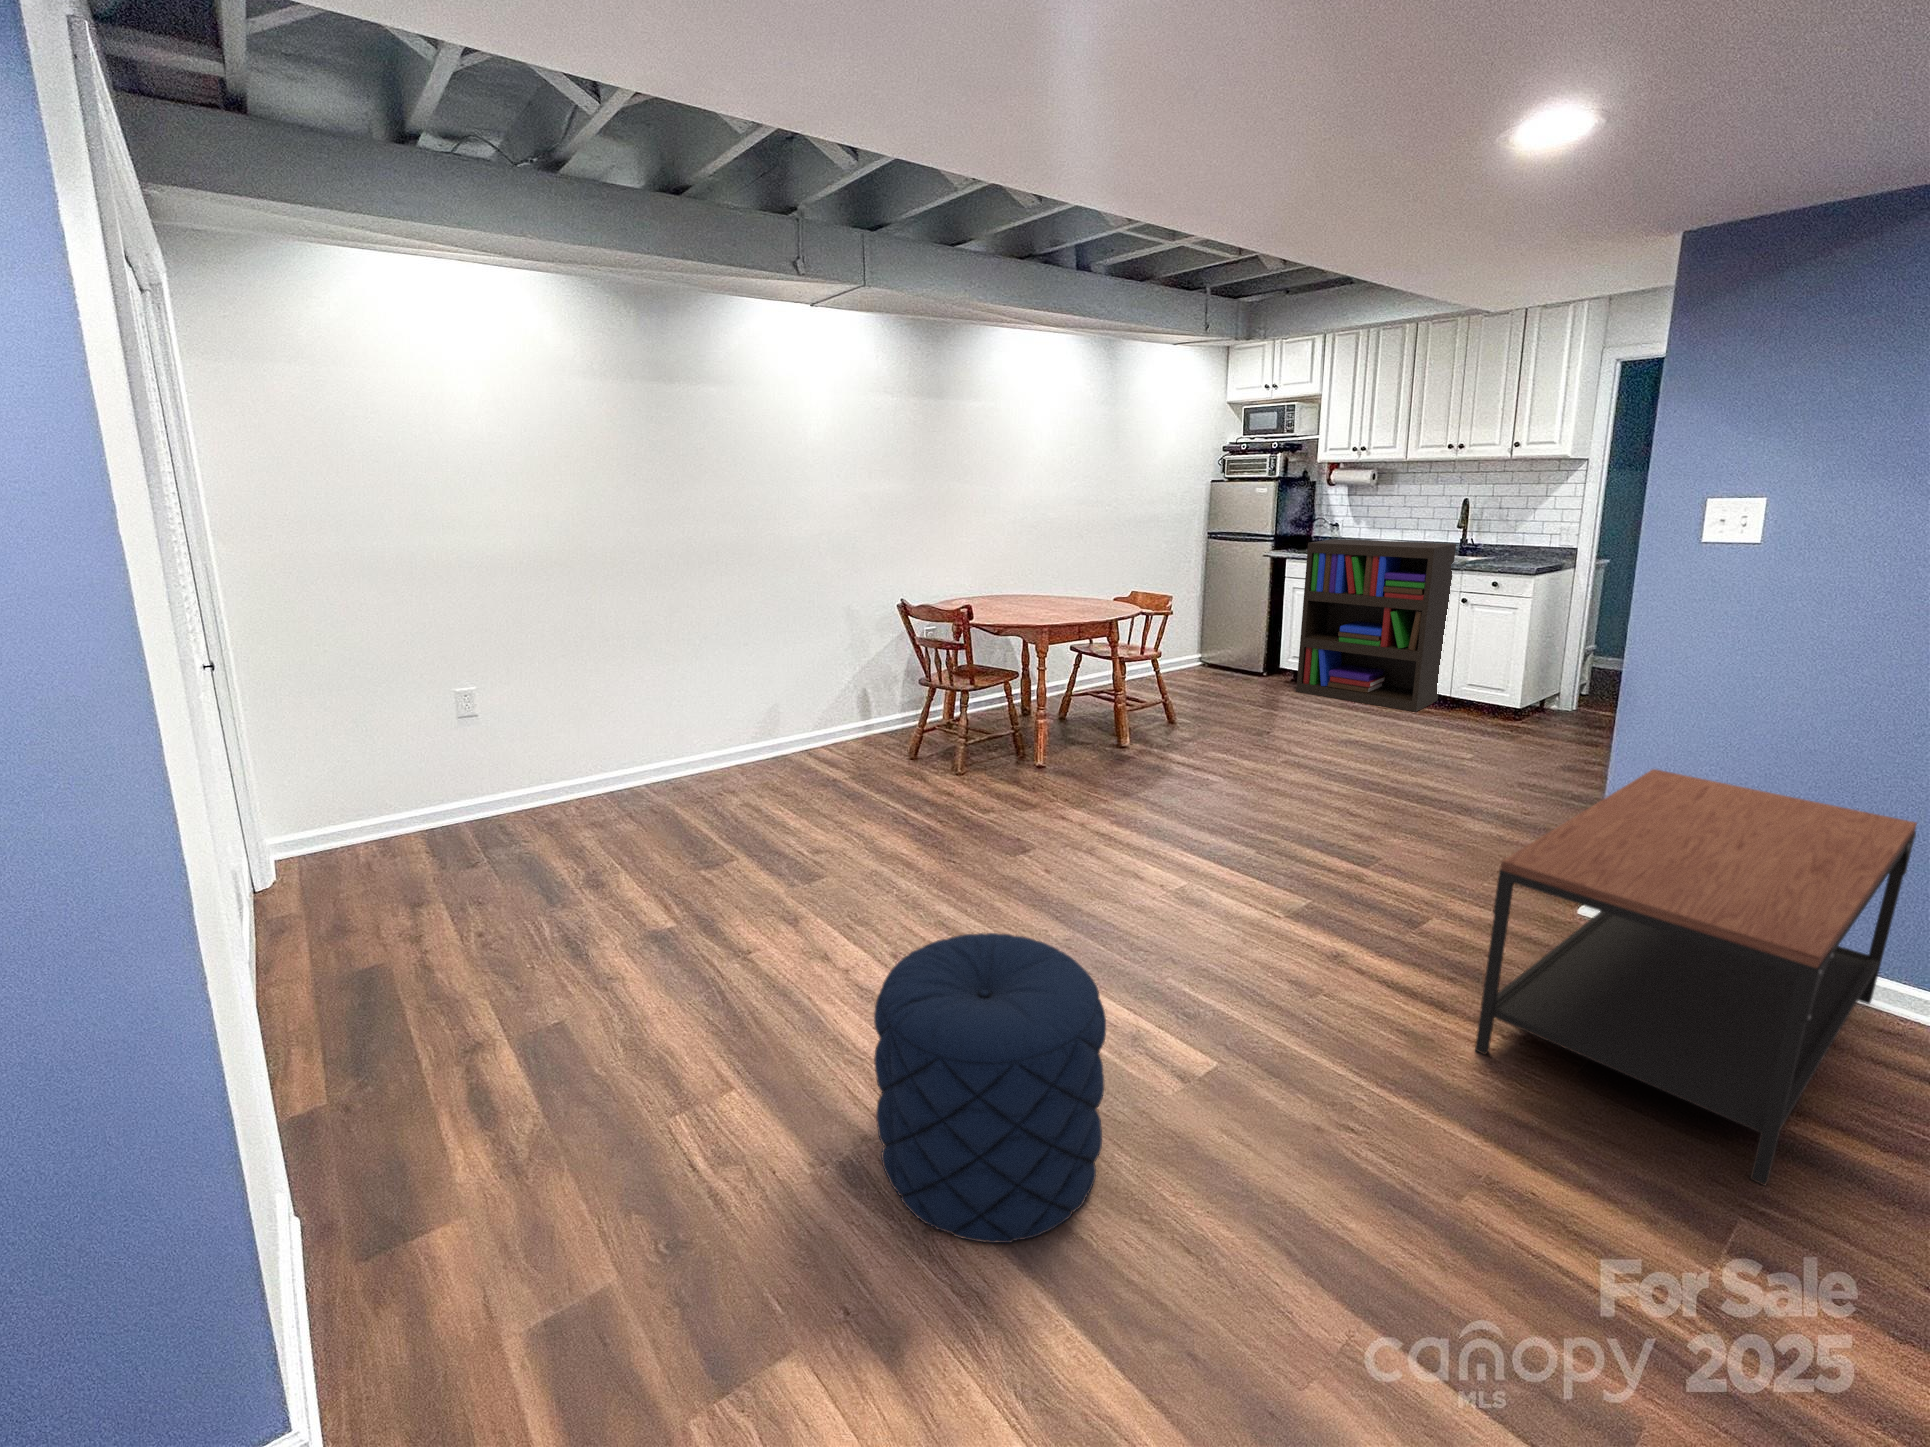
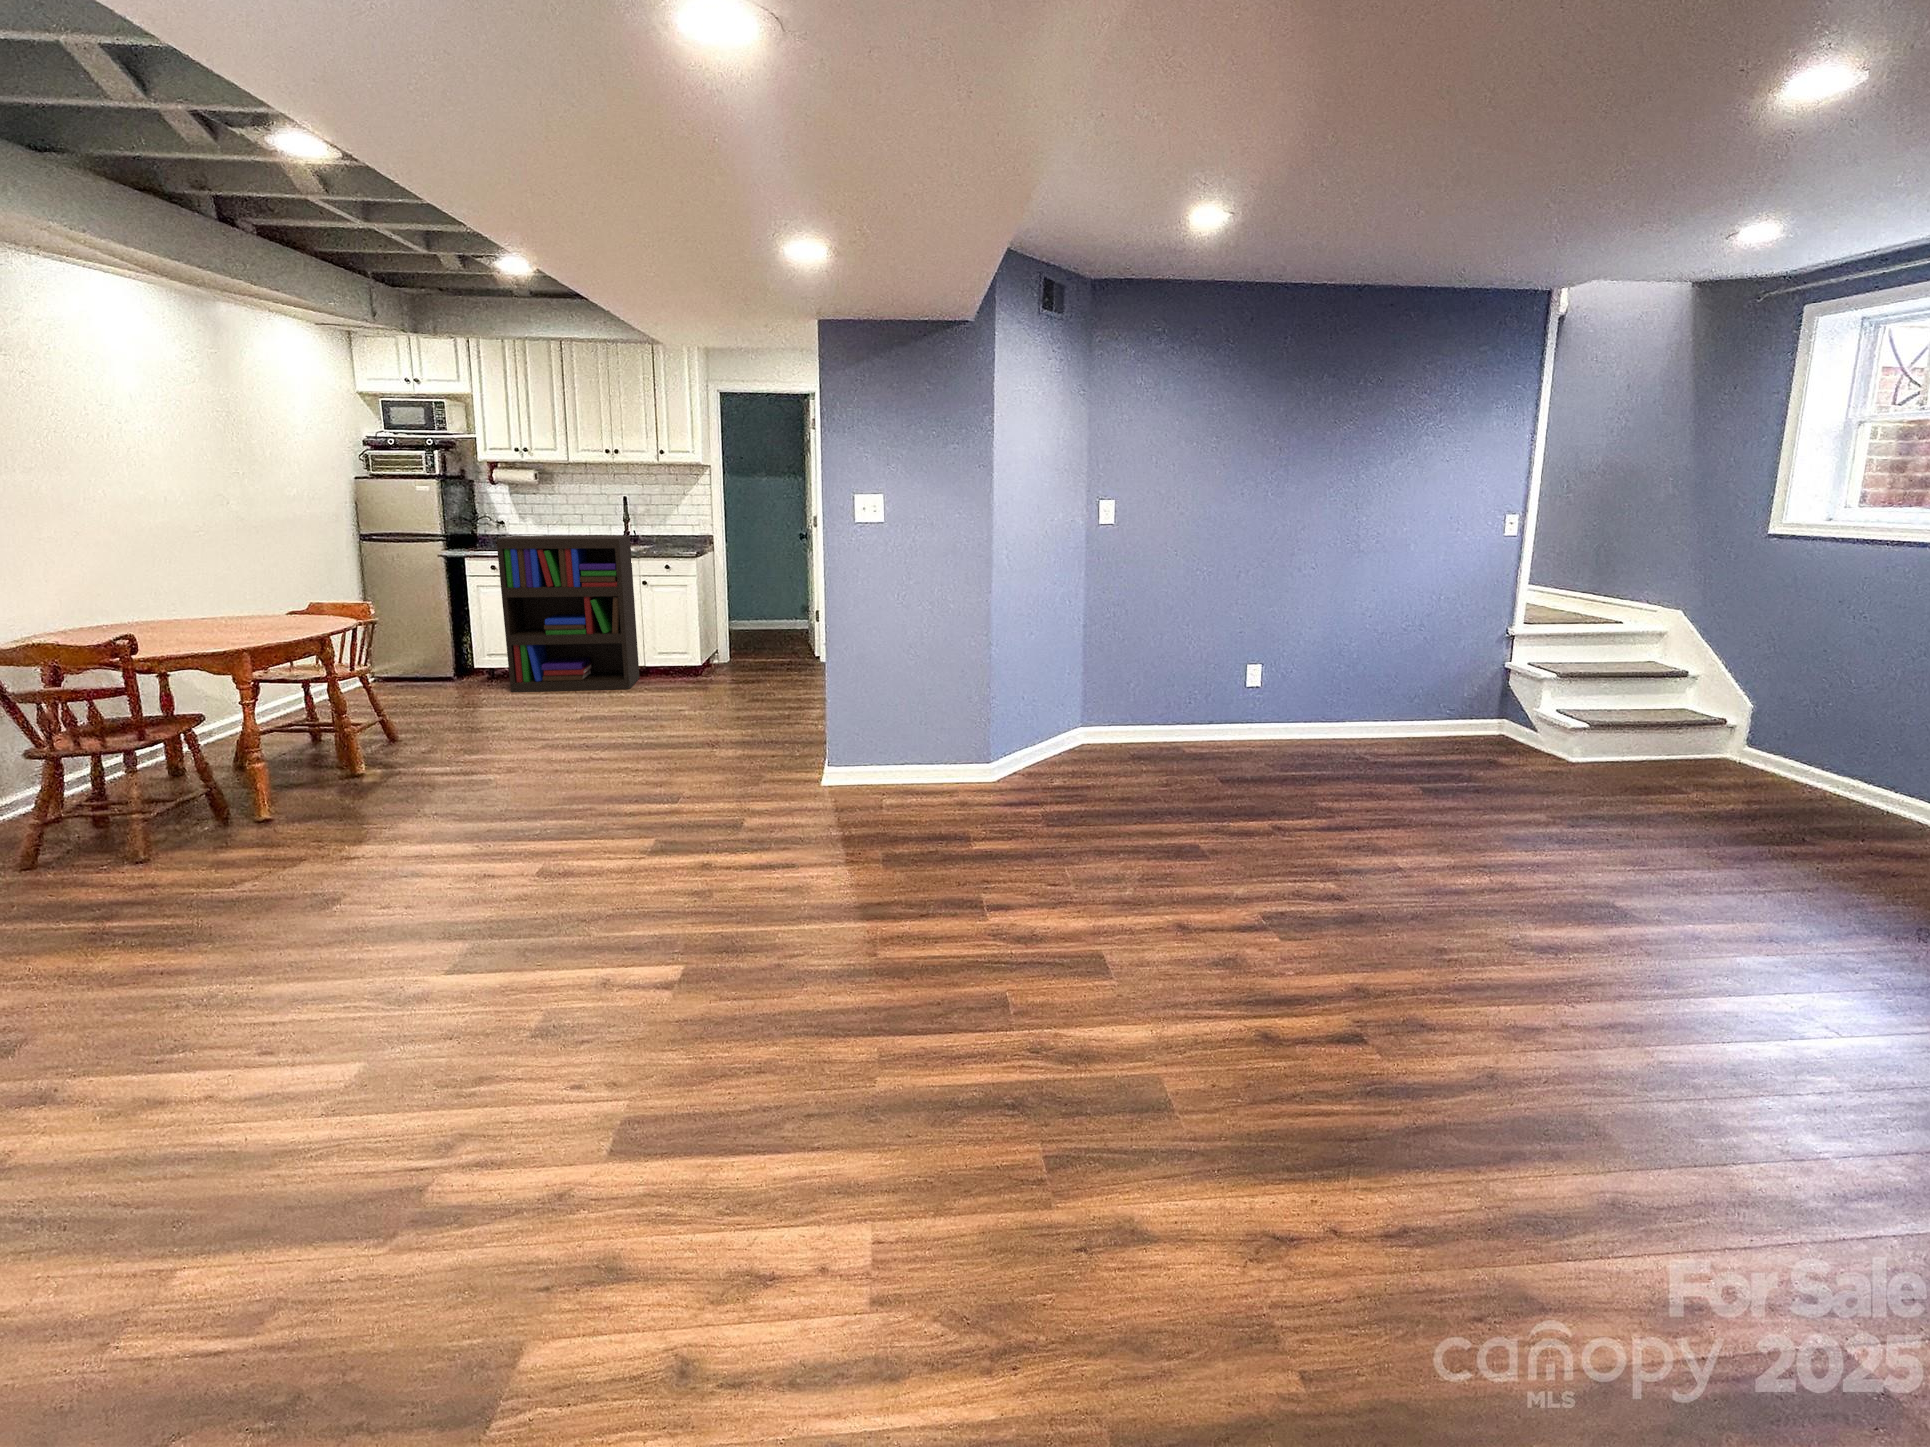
coffee table: present [1475,769,1917,1185] -> none [827,668,996,881]
pouf: present [874,933,1106,1243] -> none [392,890,667,1206]

